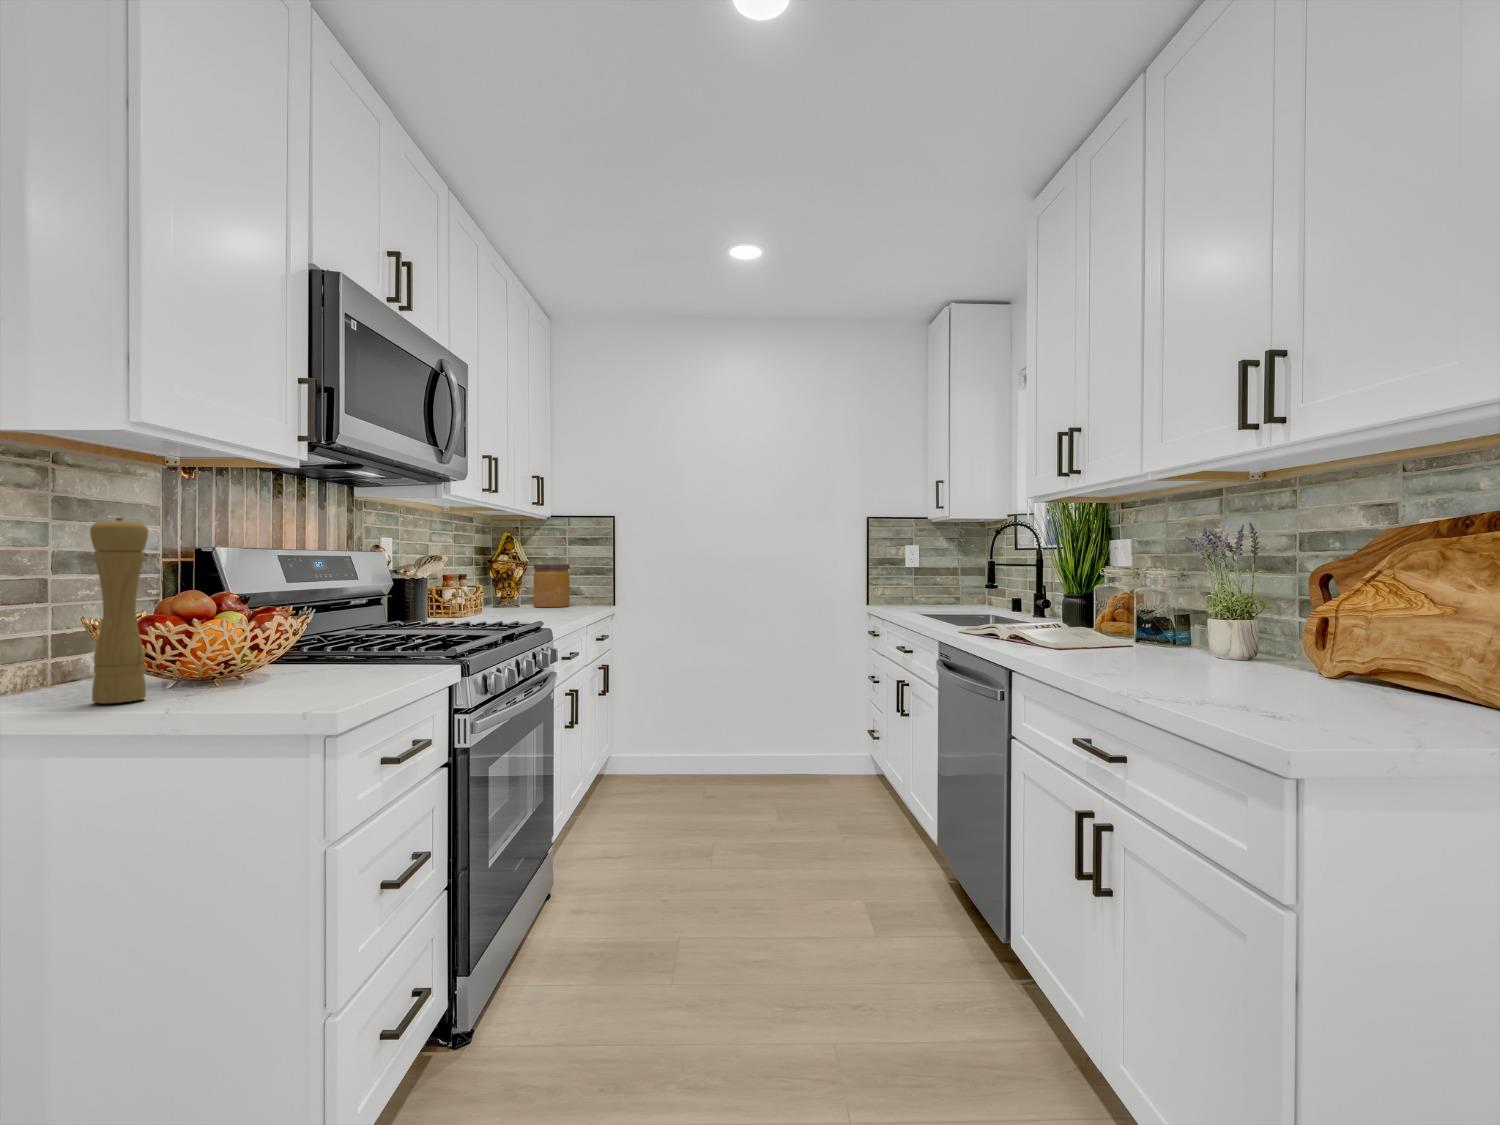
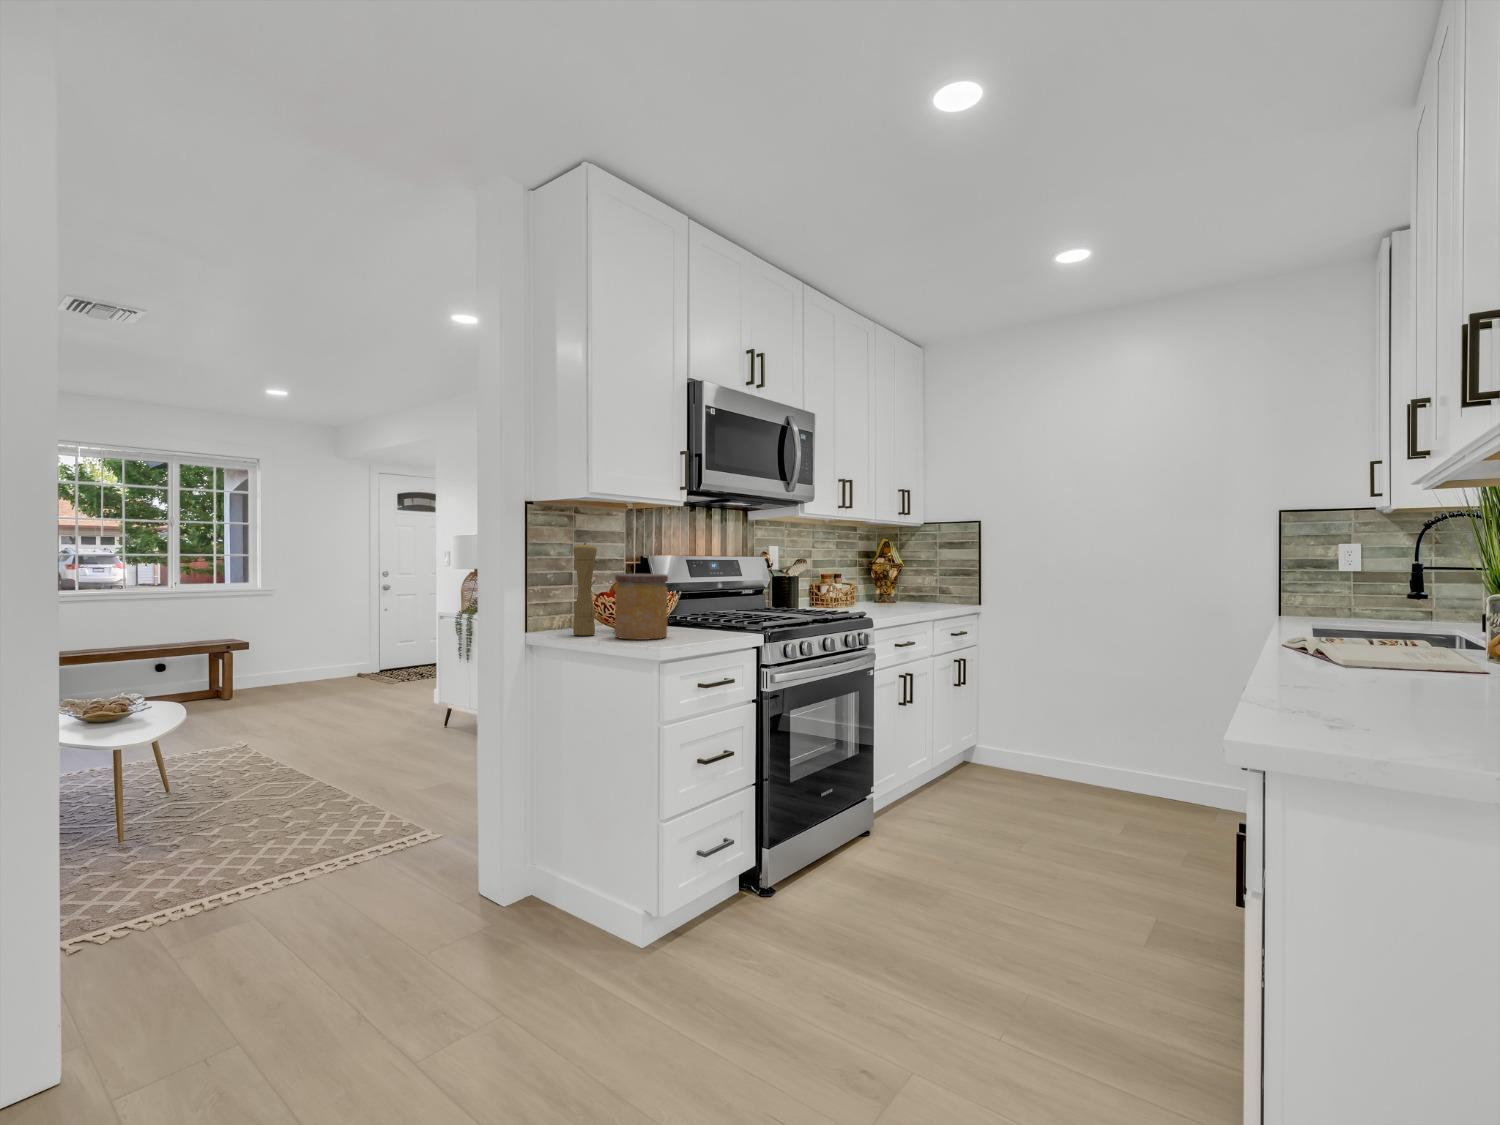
jar: present [534,564,570,607] -> present [615,574,668,640]

